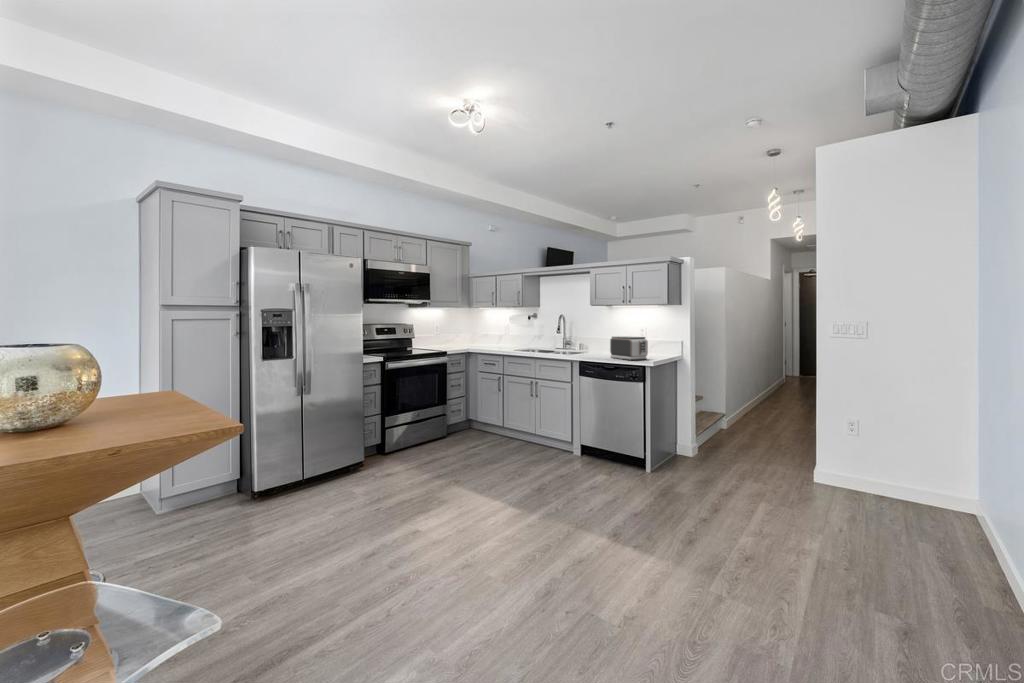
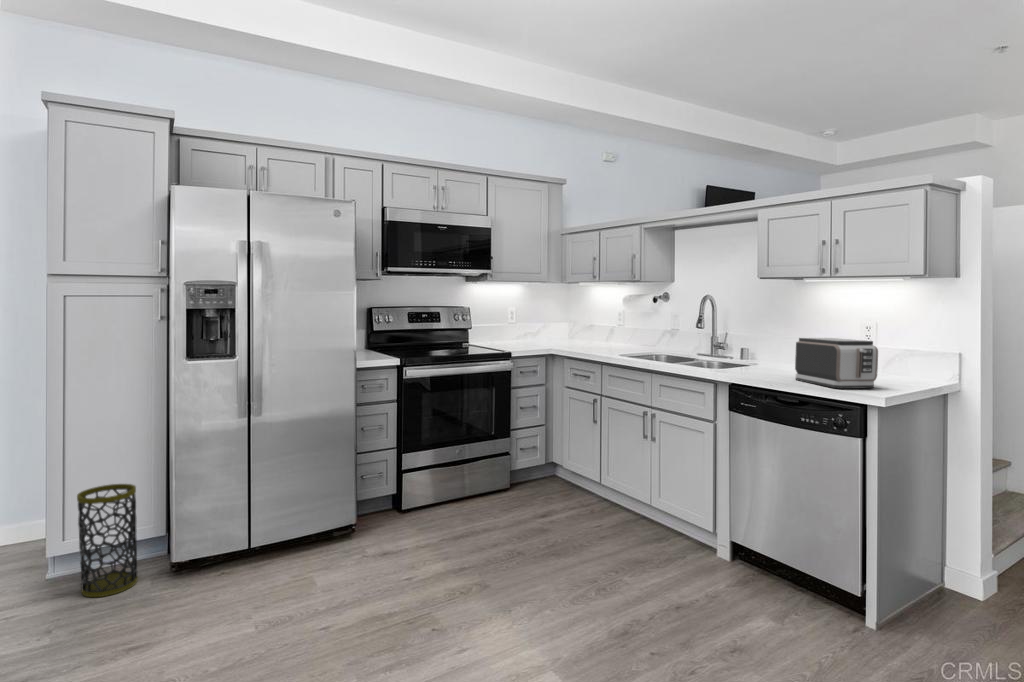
trash can: none [192,443,232,517] -> present [77,484,138,597]

